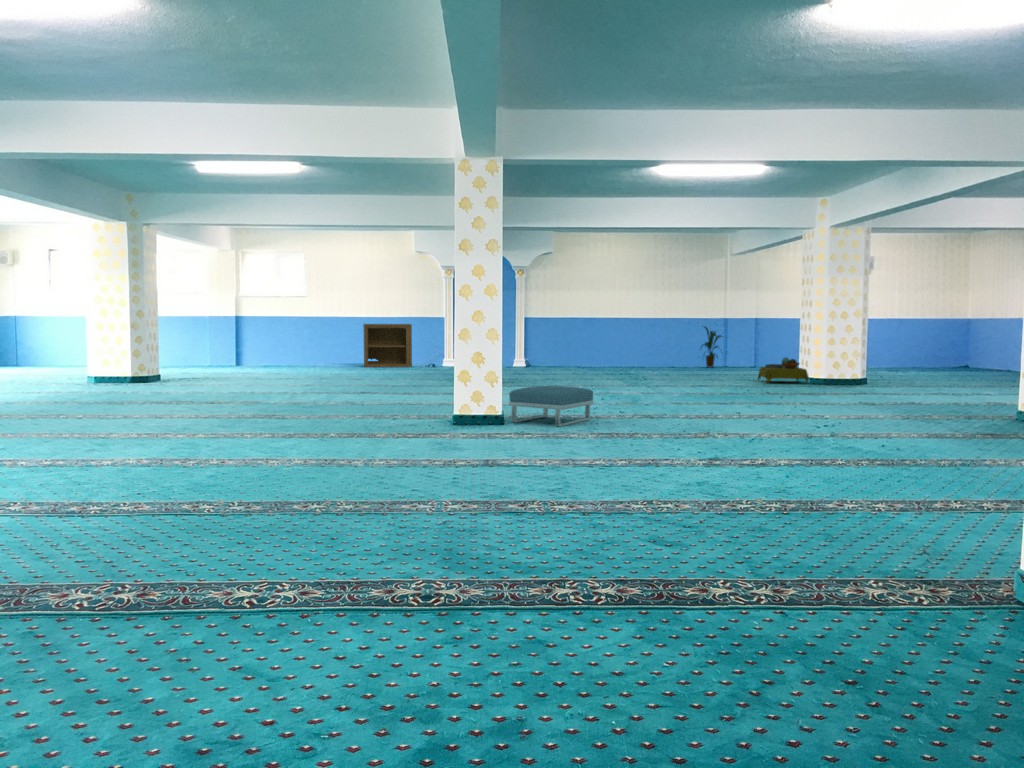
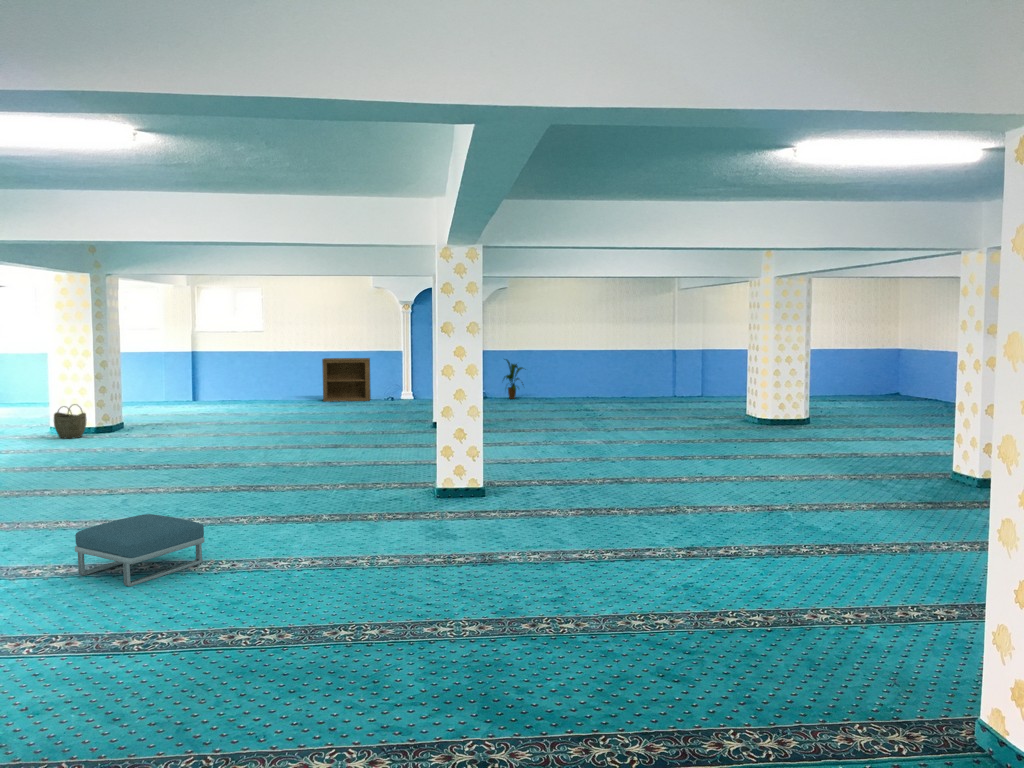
house plant: present [701,327,721,367] -> present [506,359,523,399]
woven basket: none [90,352,122,386] -> present [54,404,87,438]
side table: present [758,357,809,383] -> none [709,399,757,425]
footstool: present [509,386,594,426] -> present [75,514,205,587]

